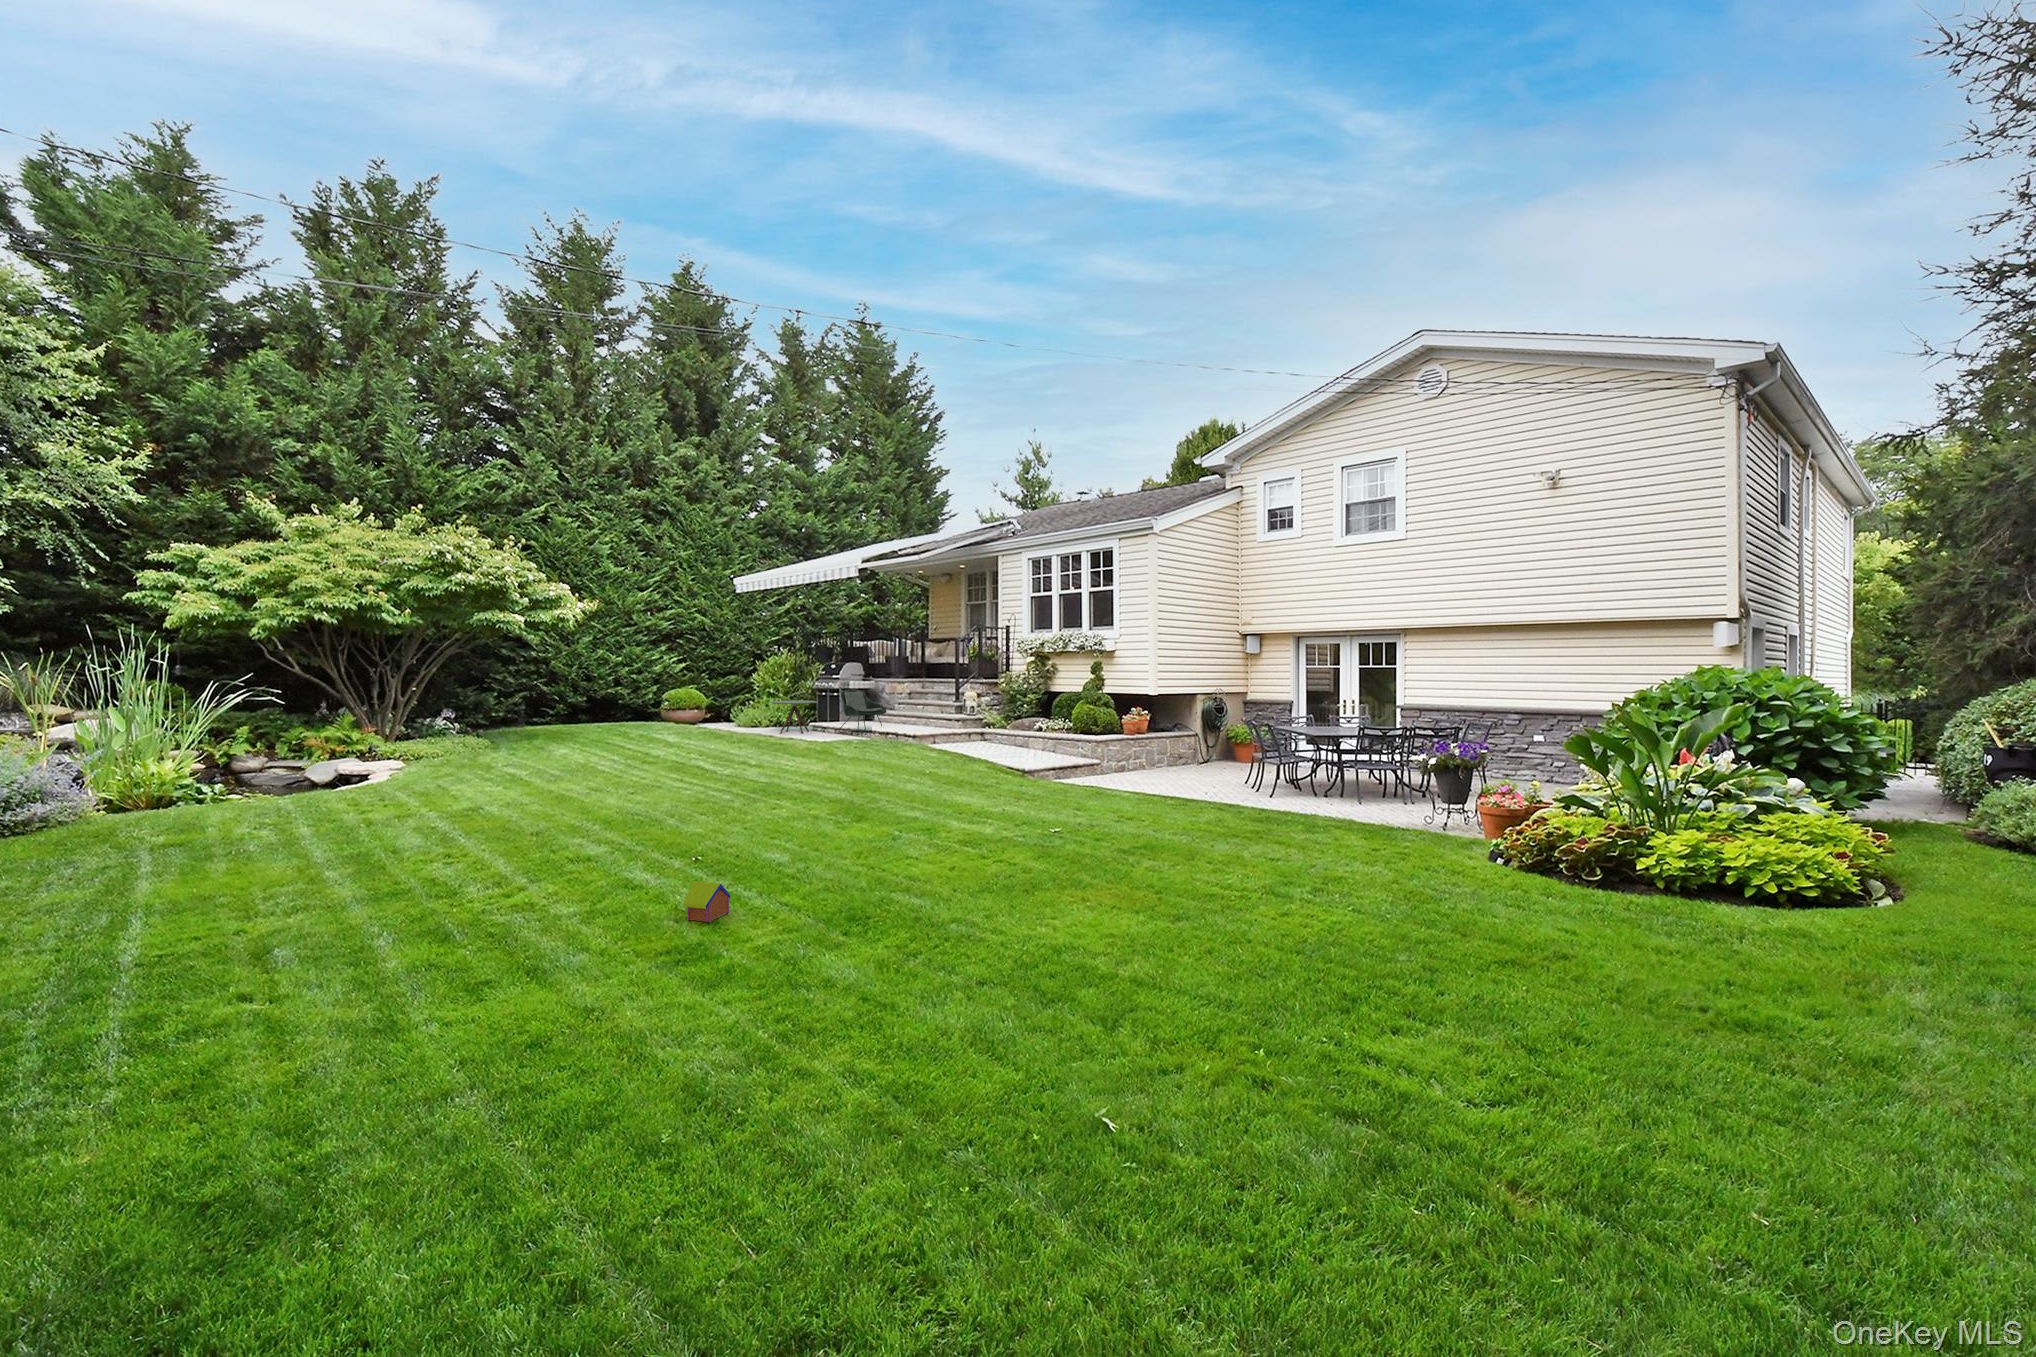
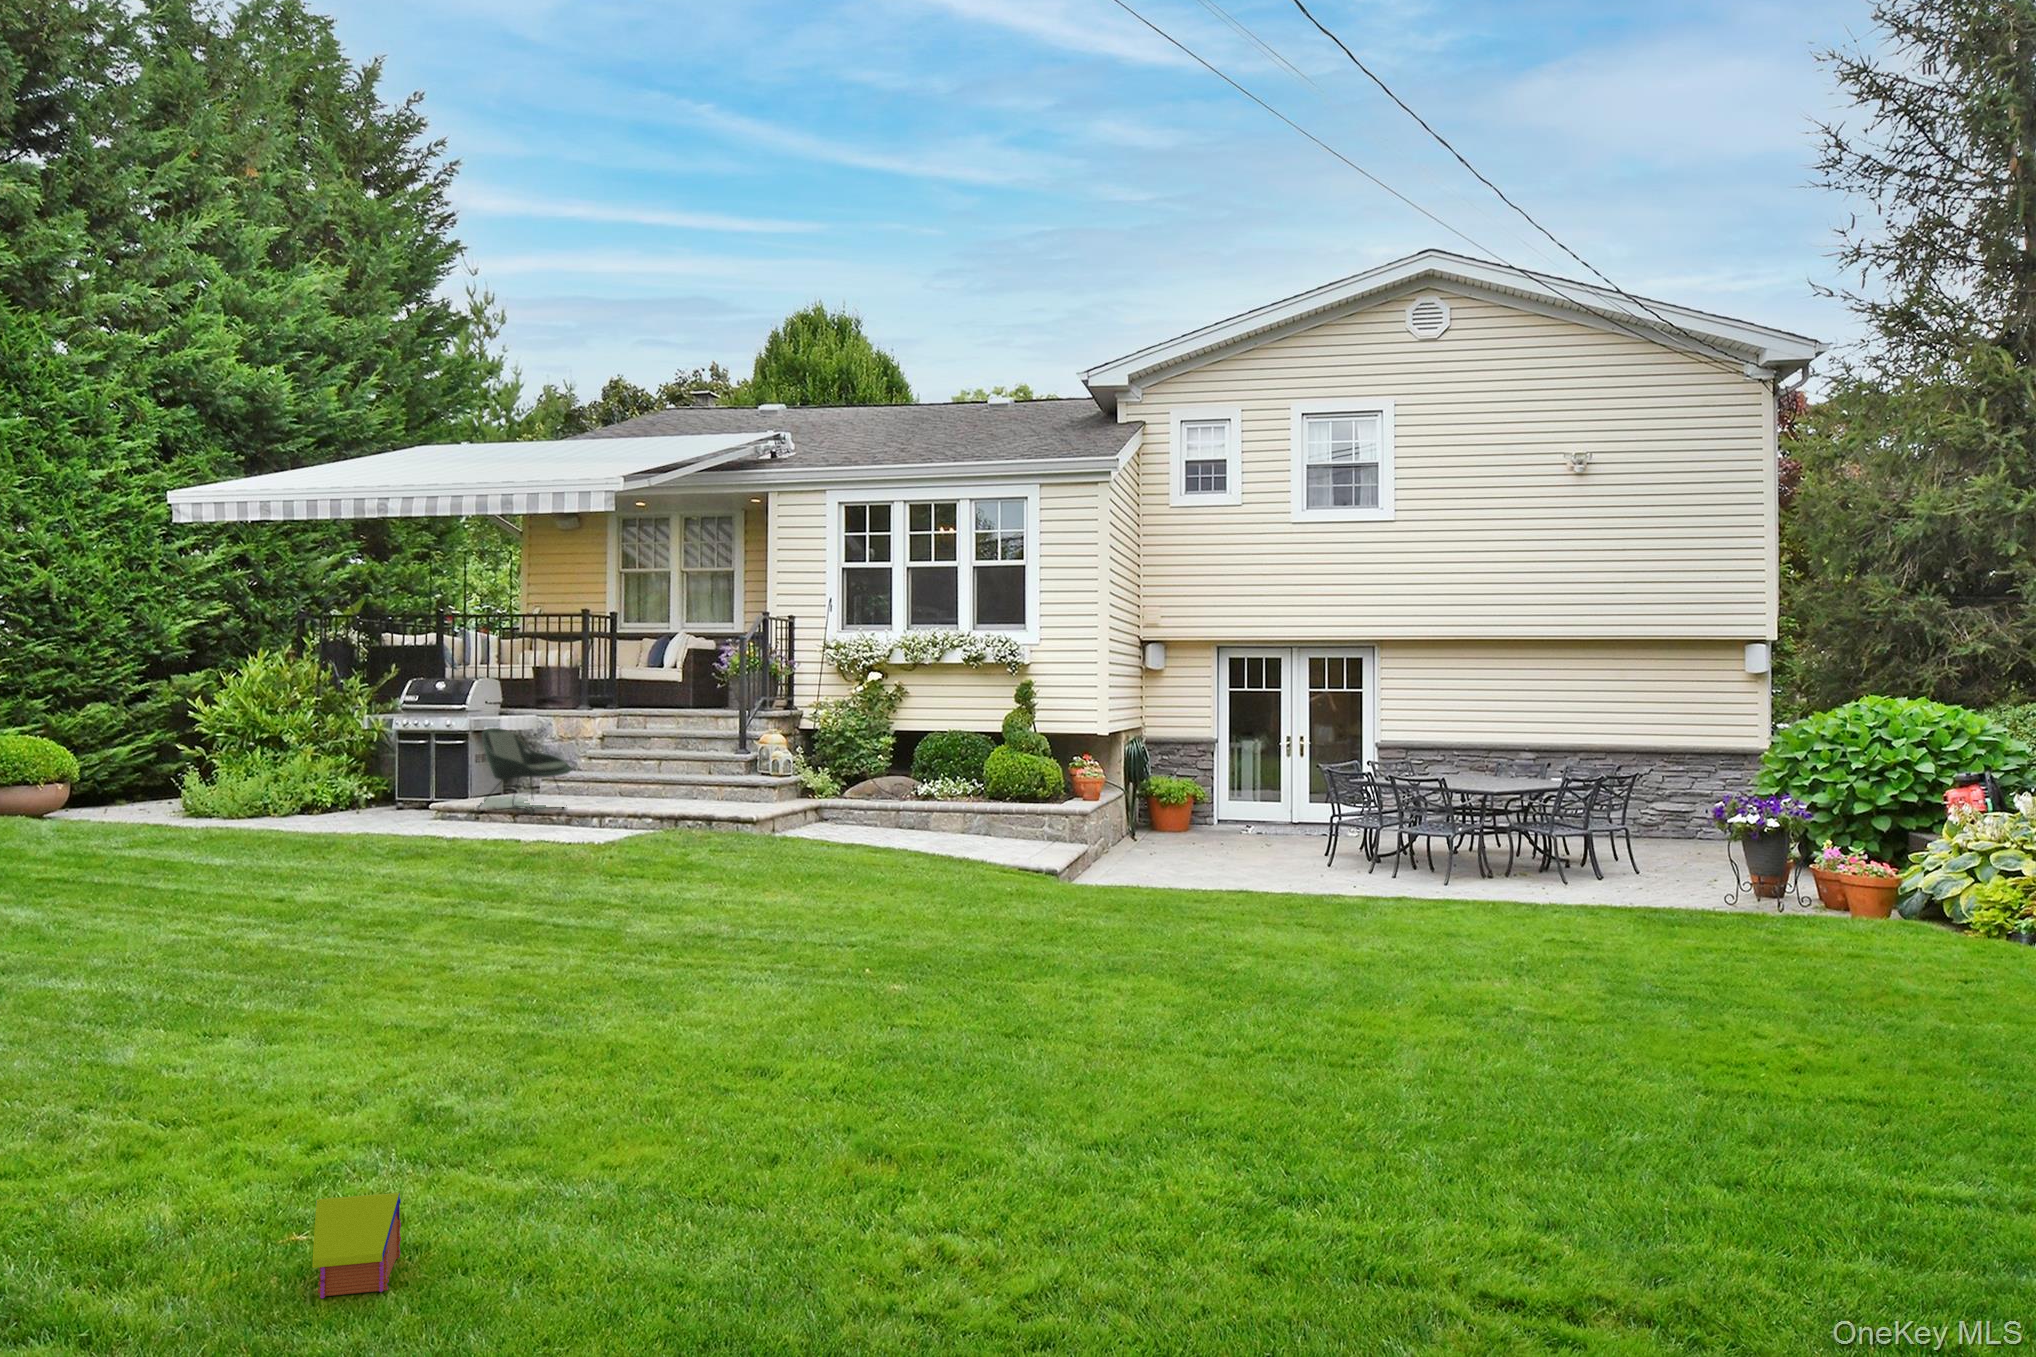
round table: present [771,700,818,734] -> none [332,751,434,820]
toy house: present [683,881,730,922] -> present [312,1193,401,1298]

